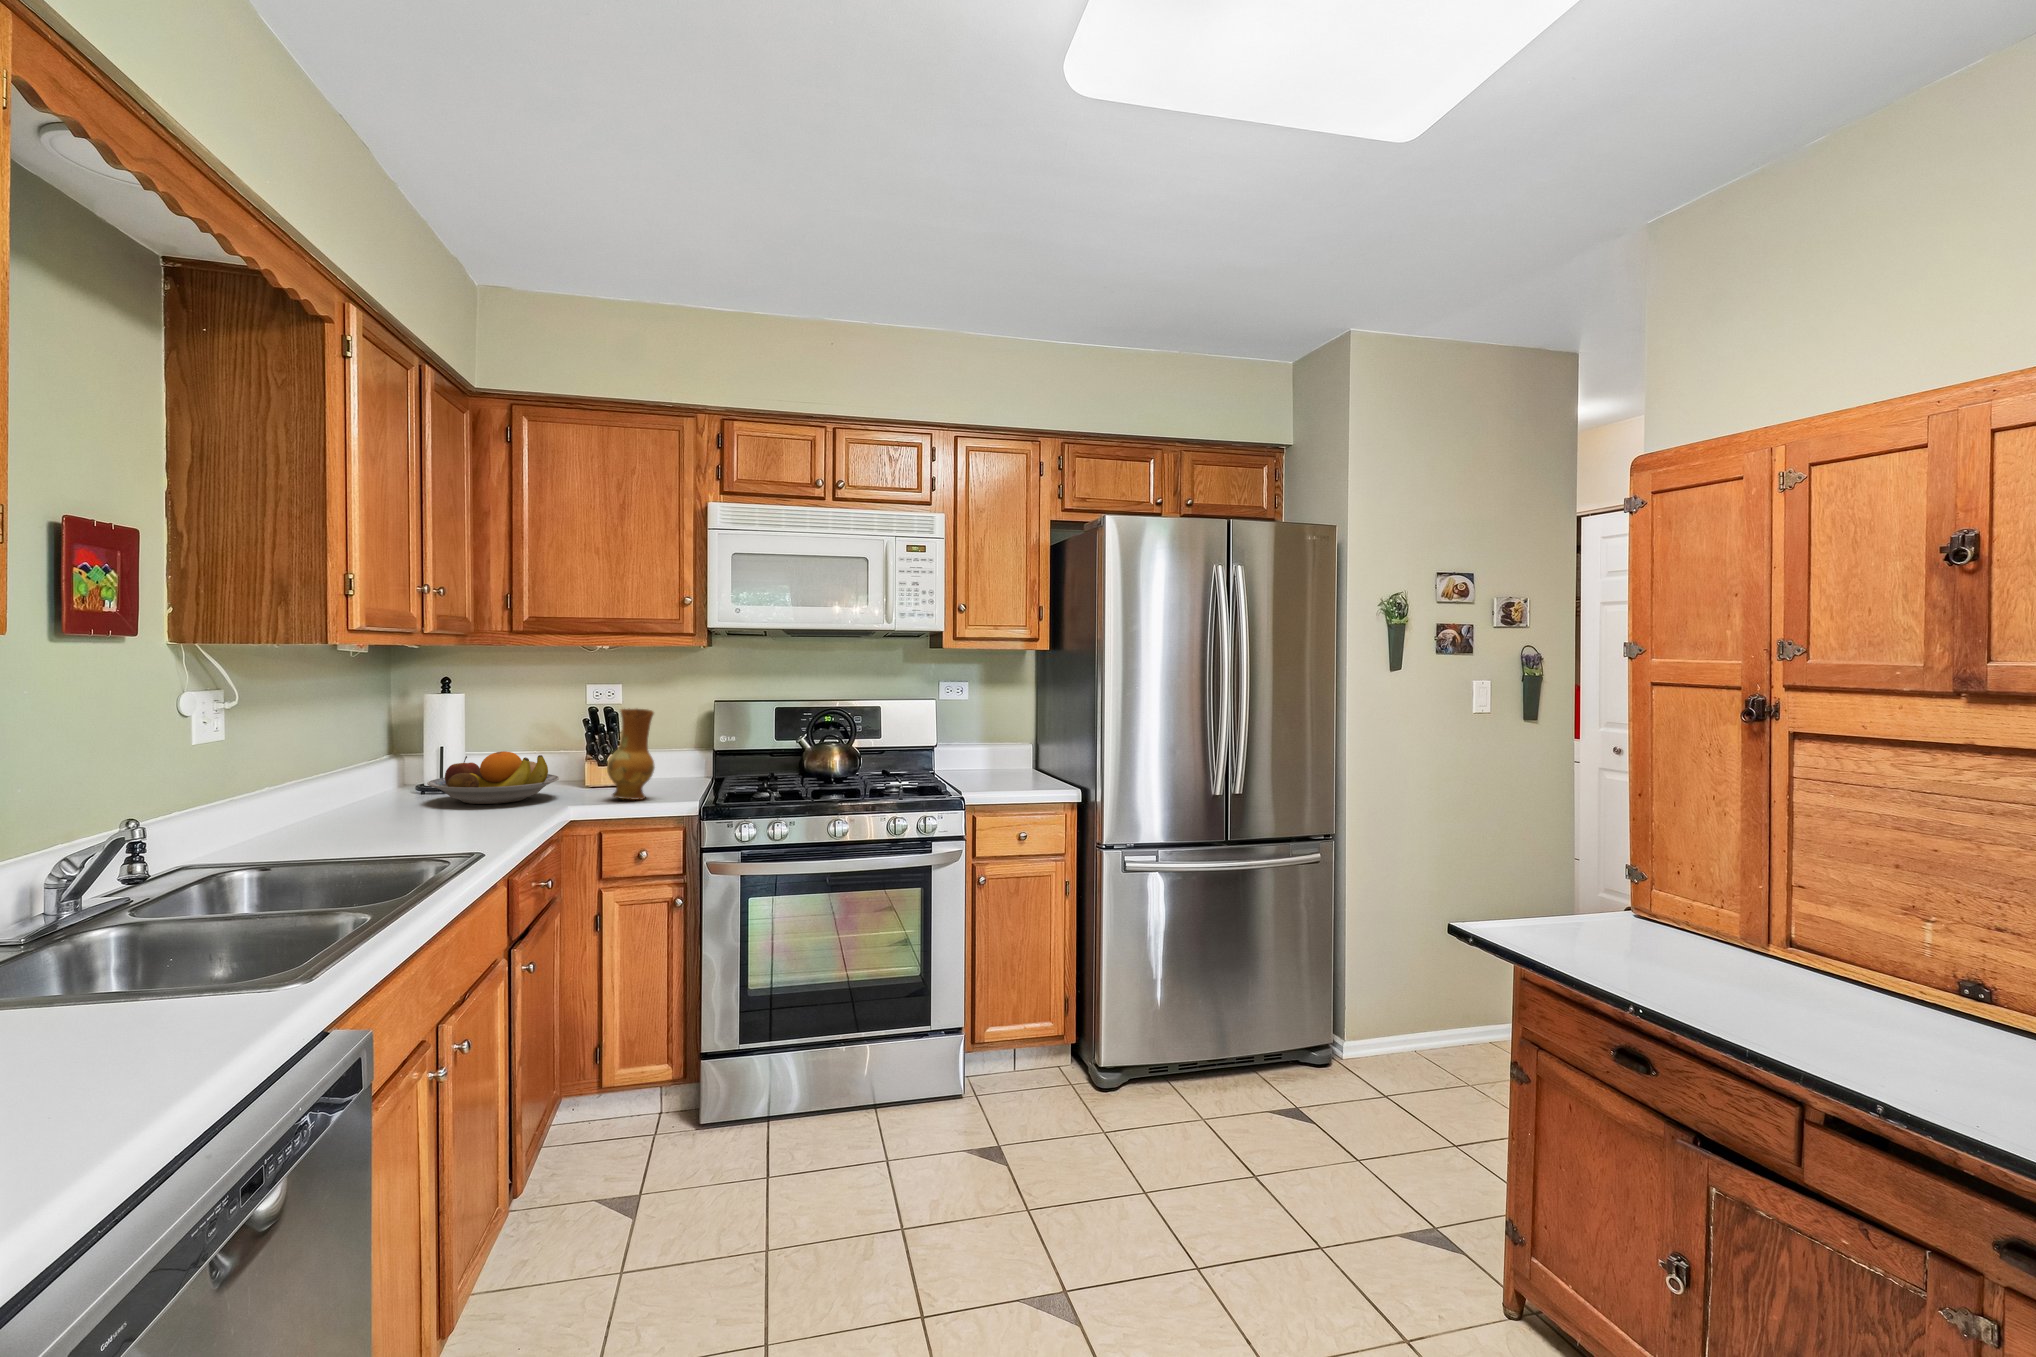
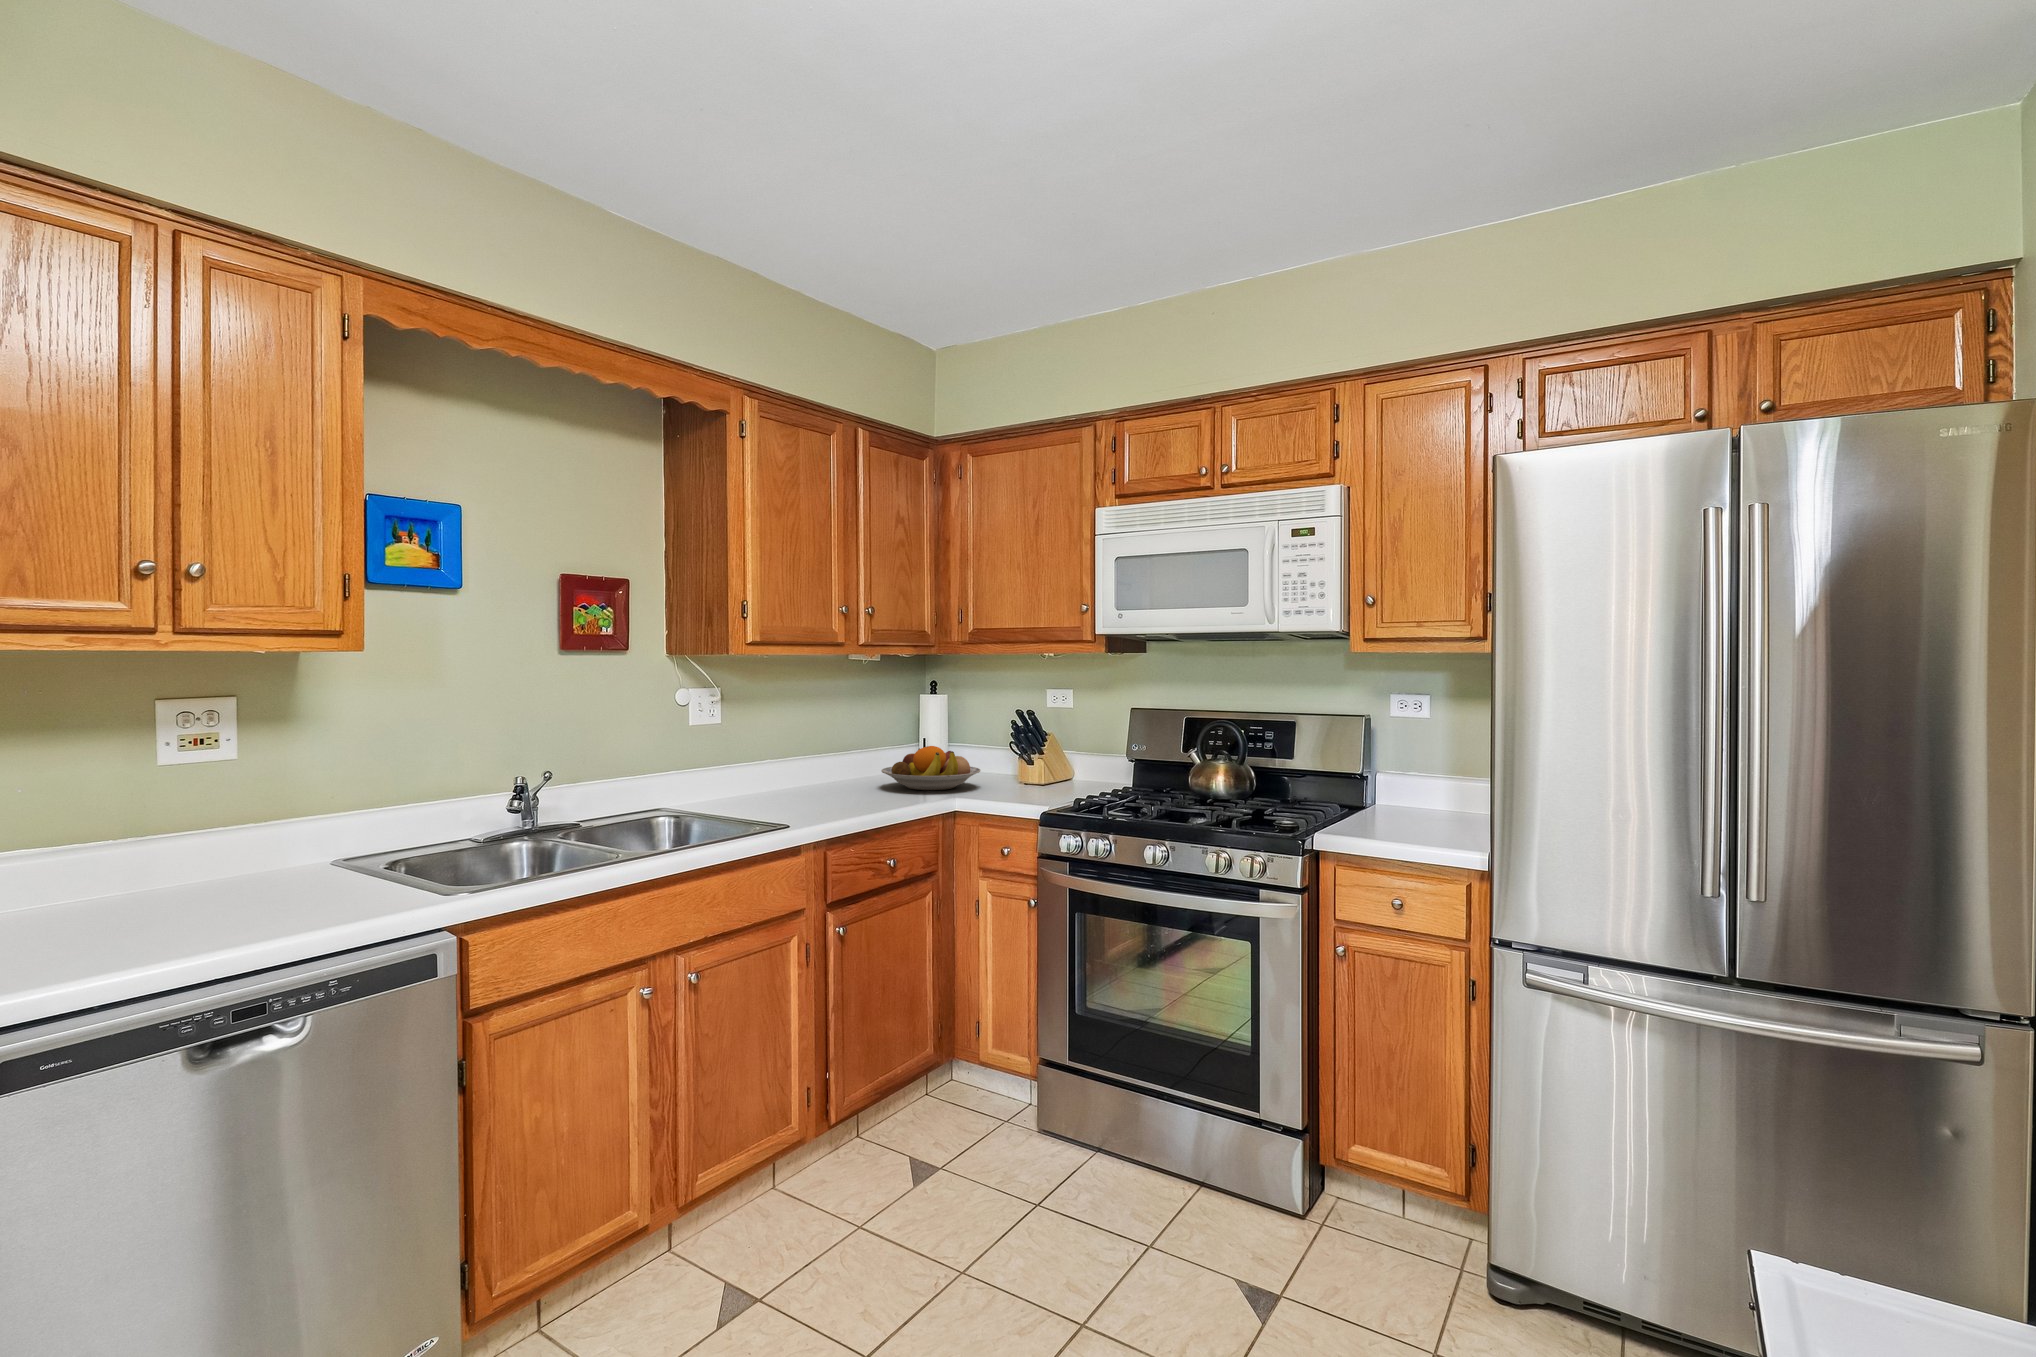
ceramic jug: present [607,708,655,800] -> none [994,713,1036,800]

